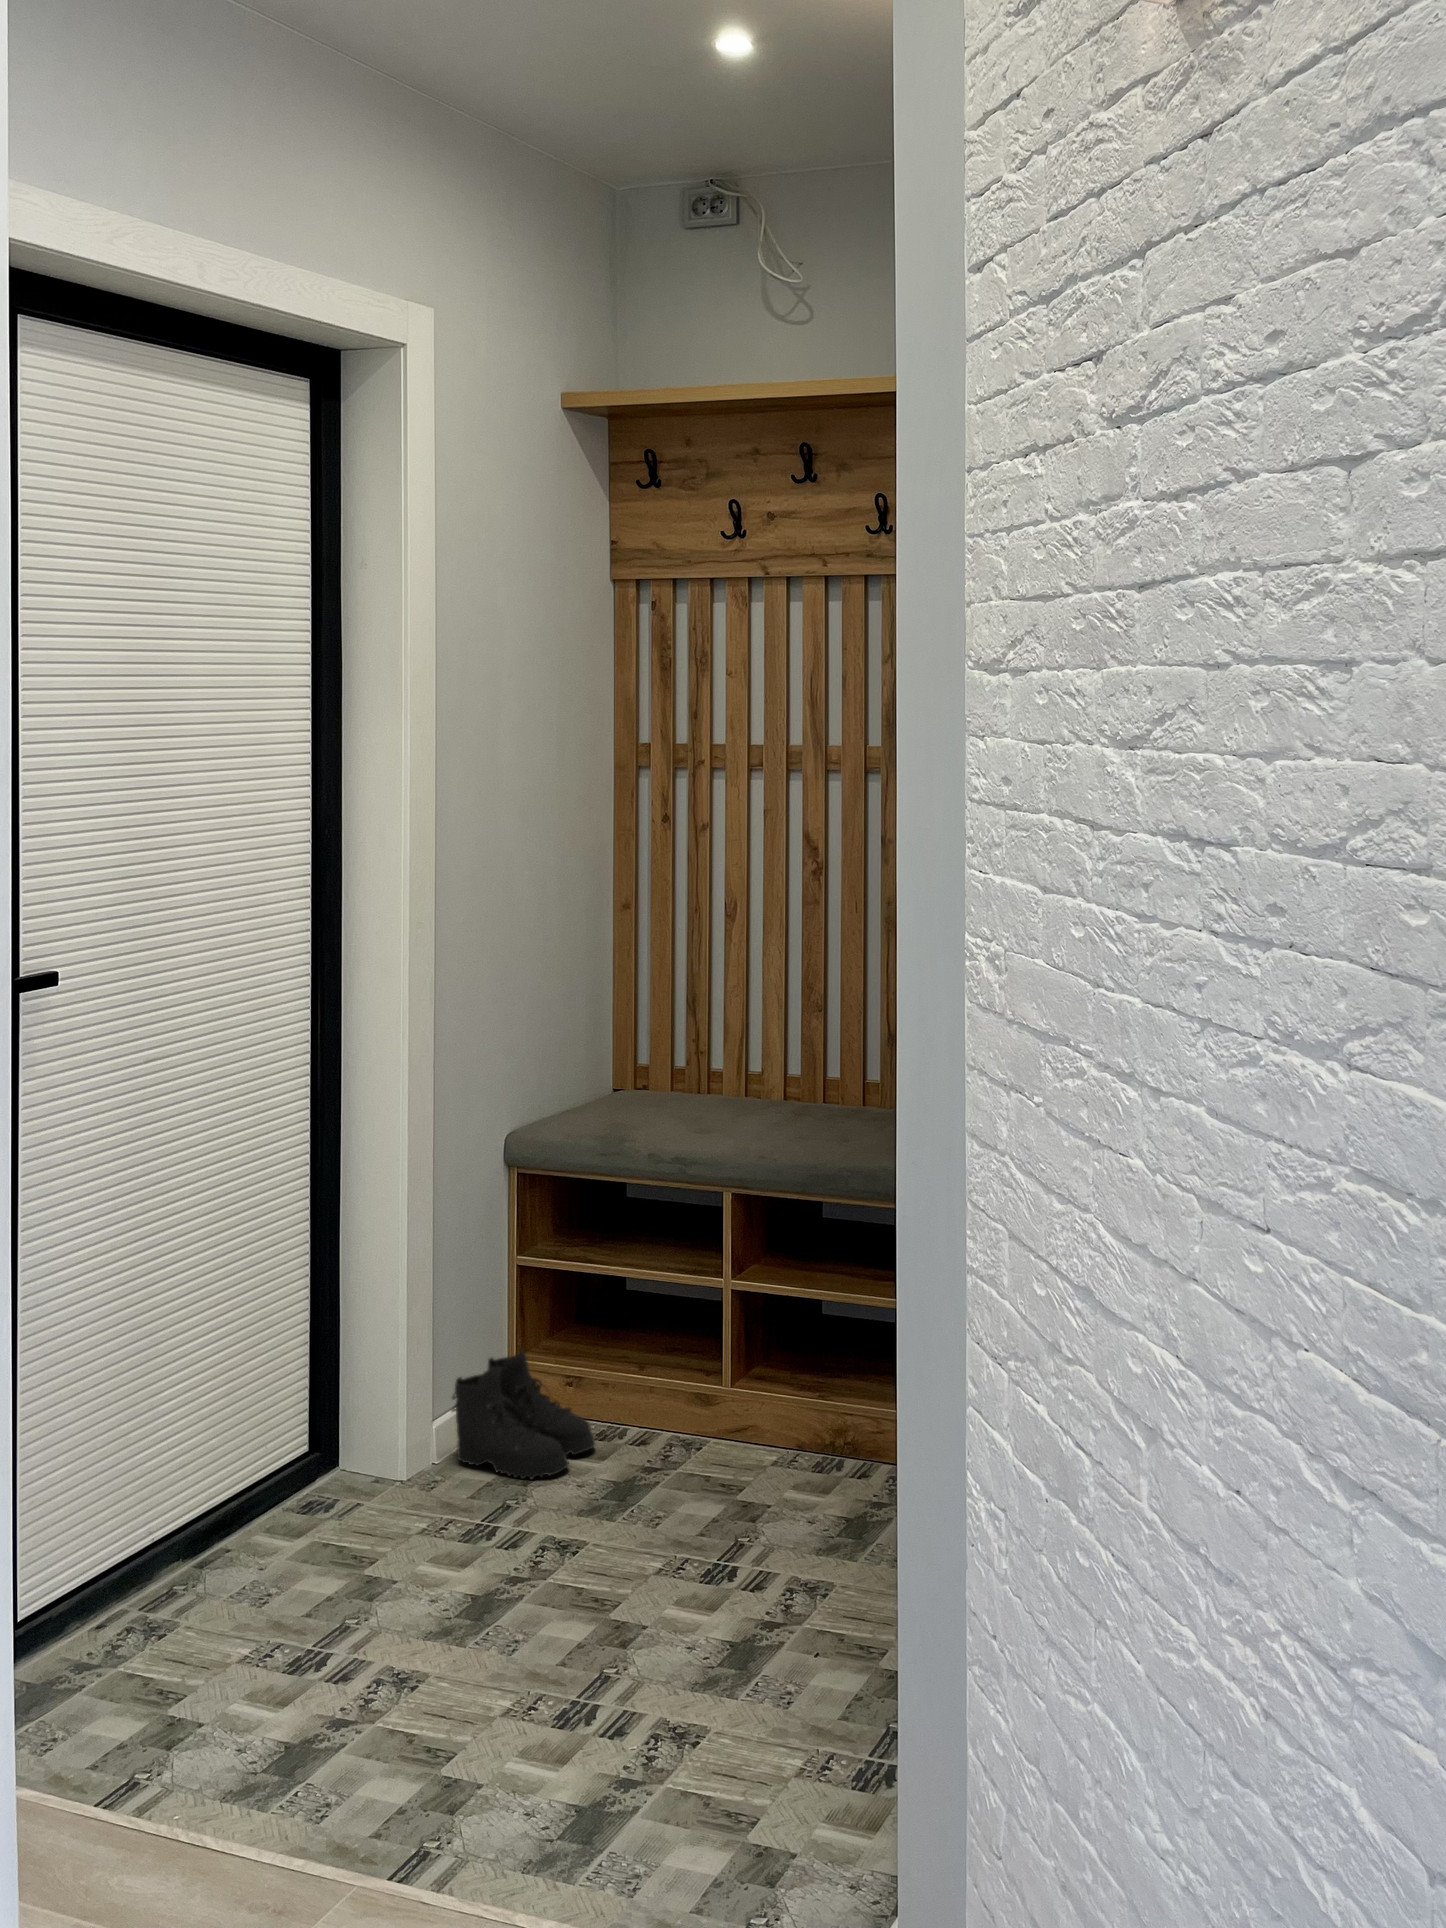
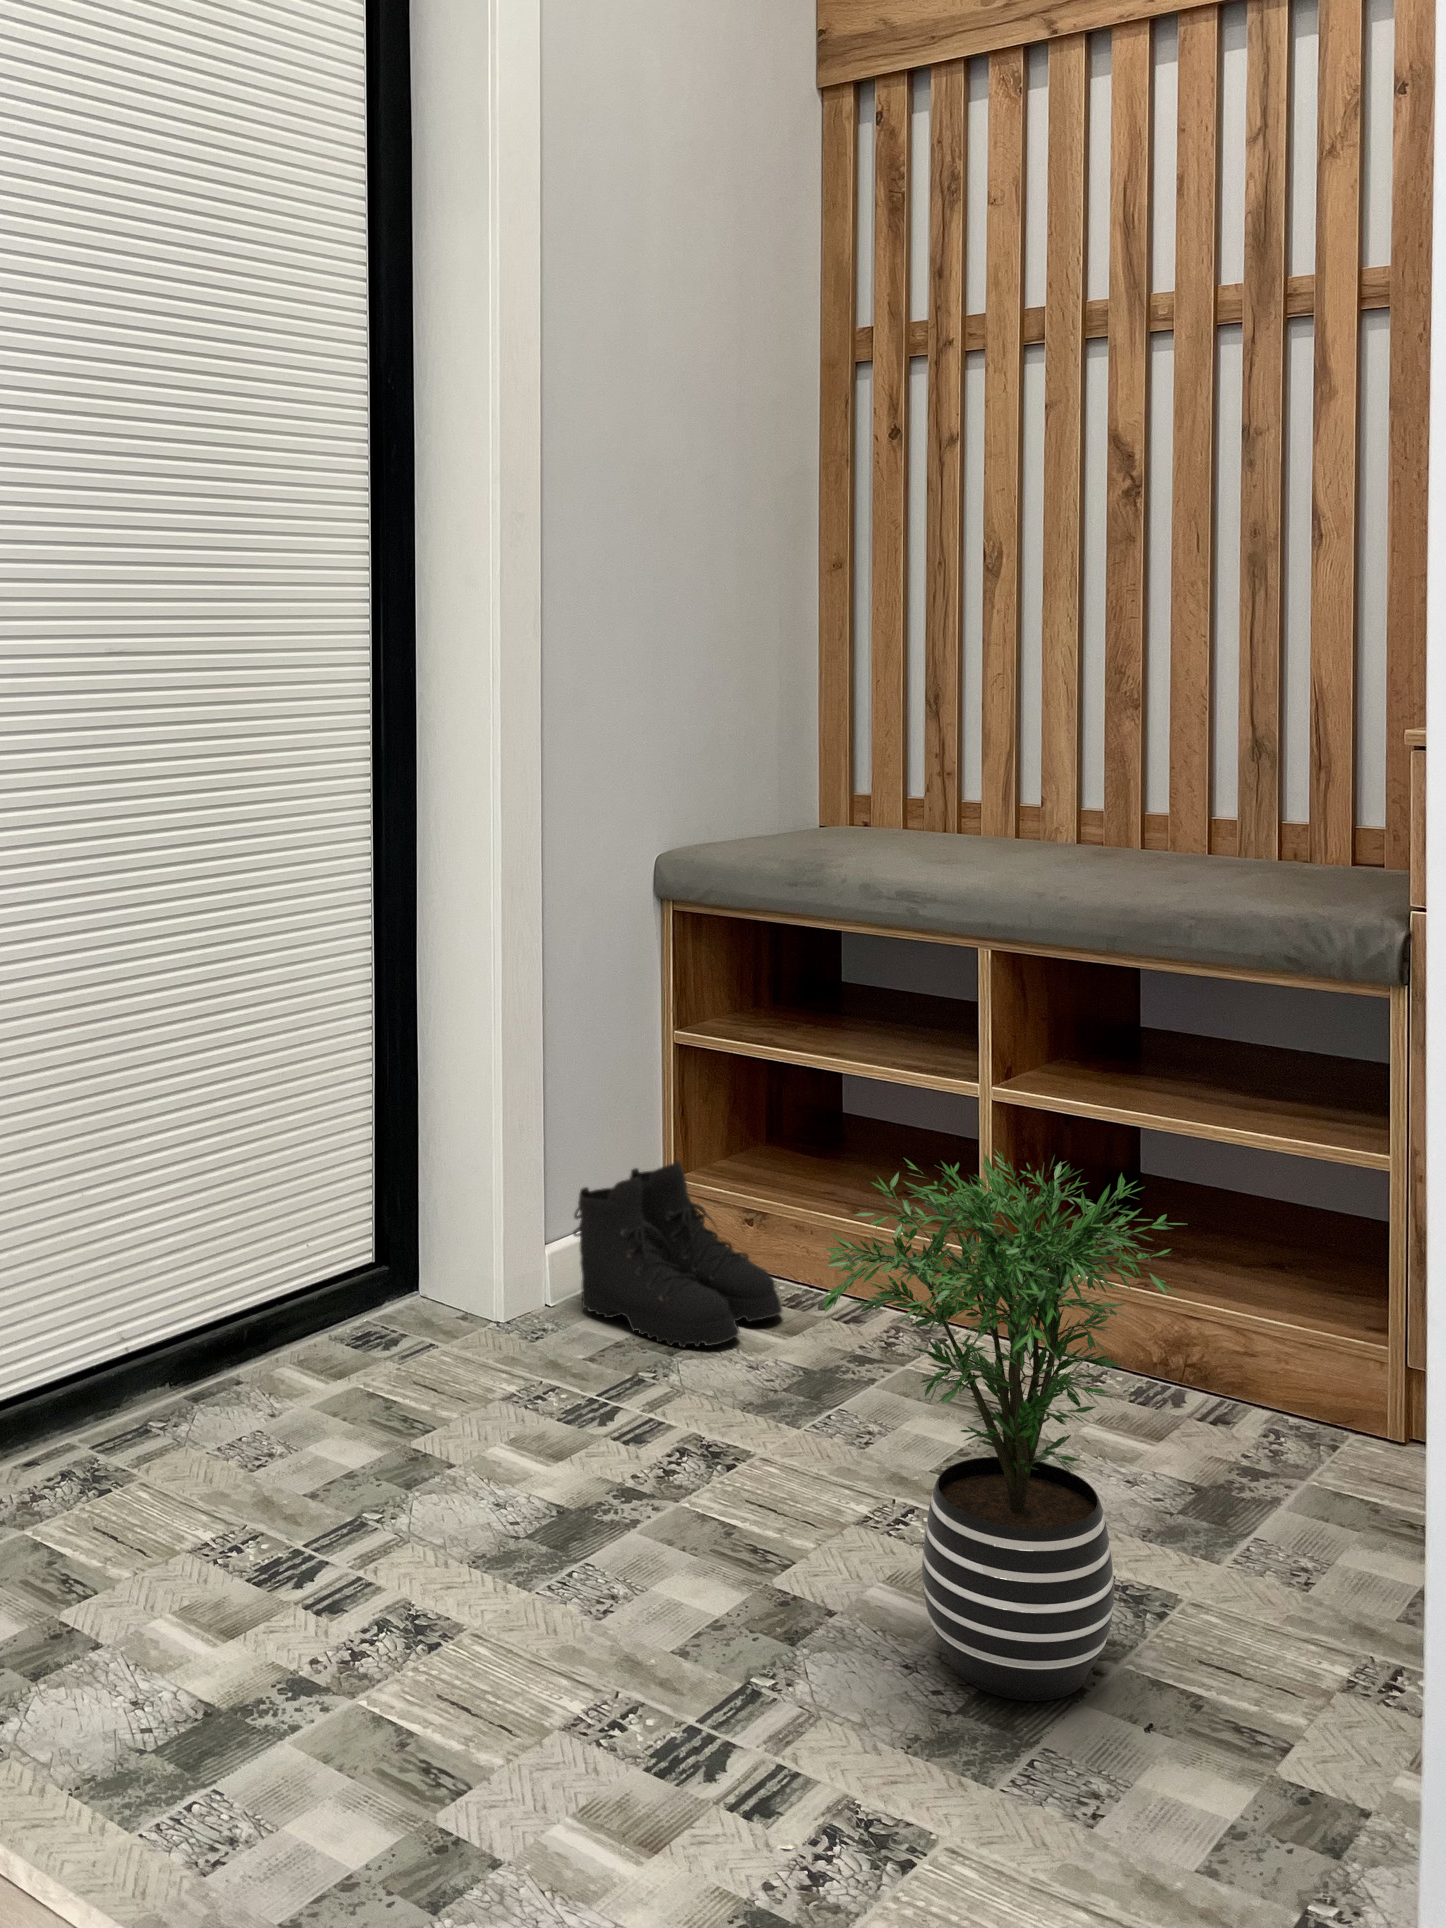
potted plant: none [640,1347,844,1654] -> present [822,1149,1187,1701]

